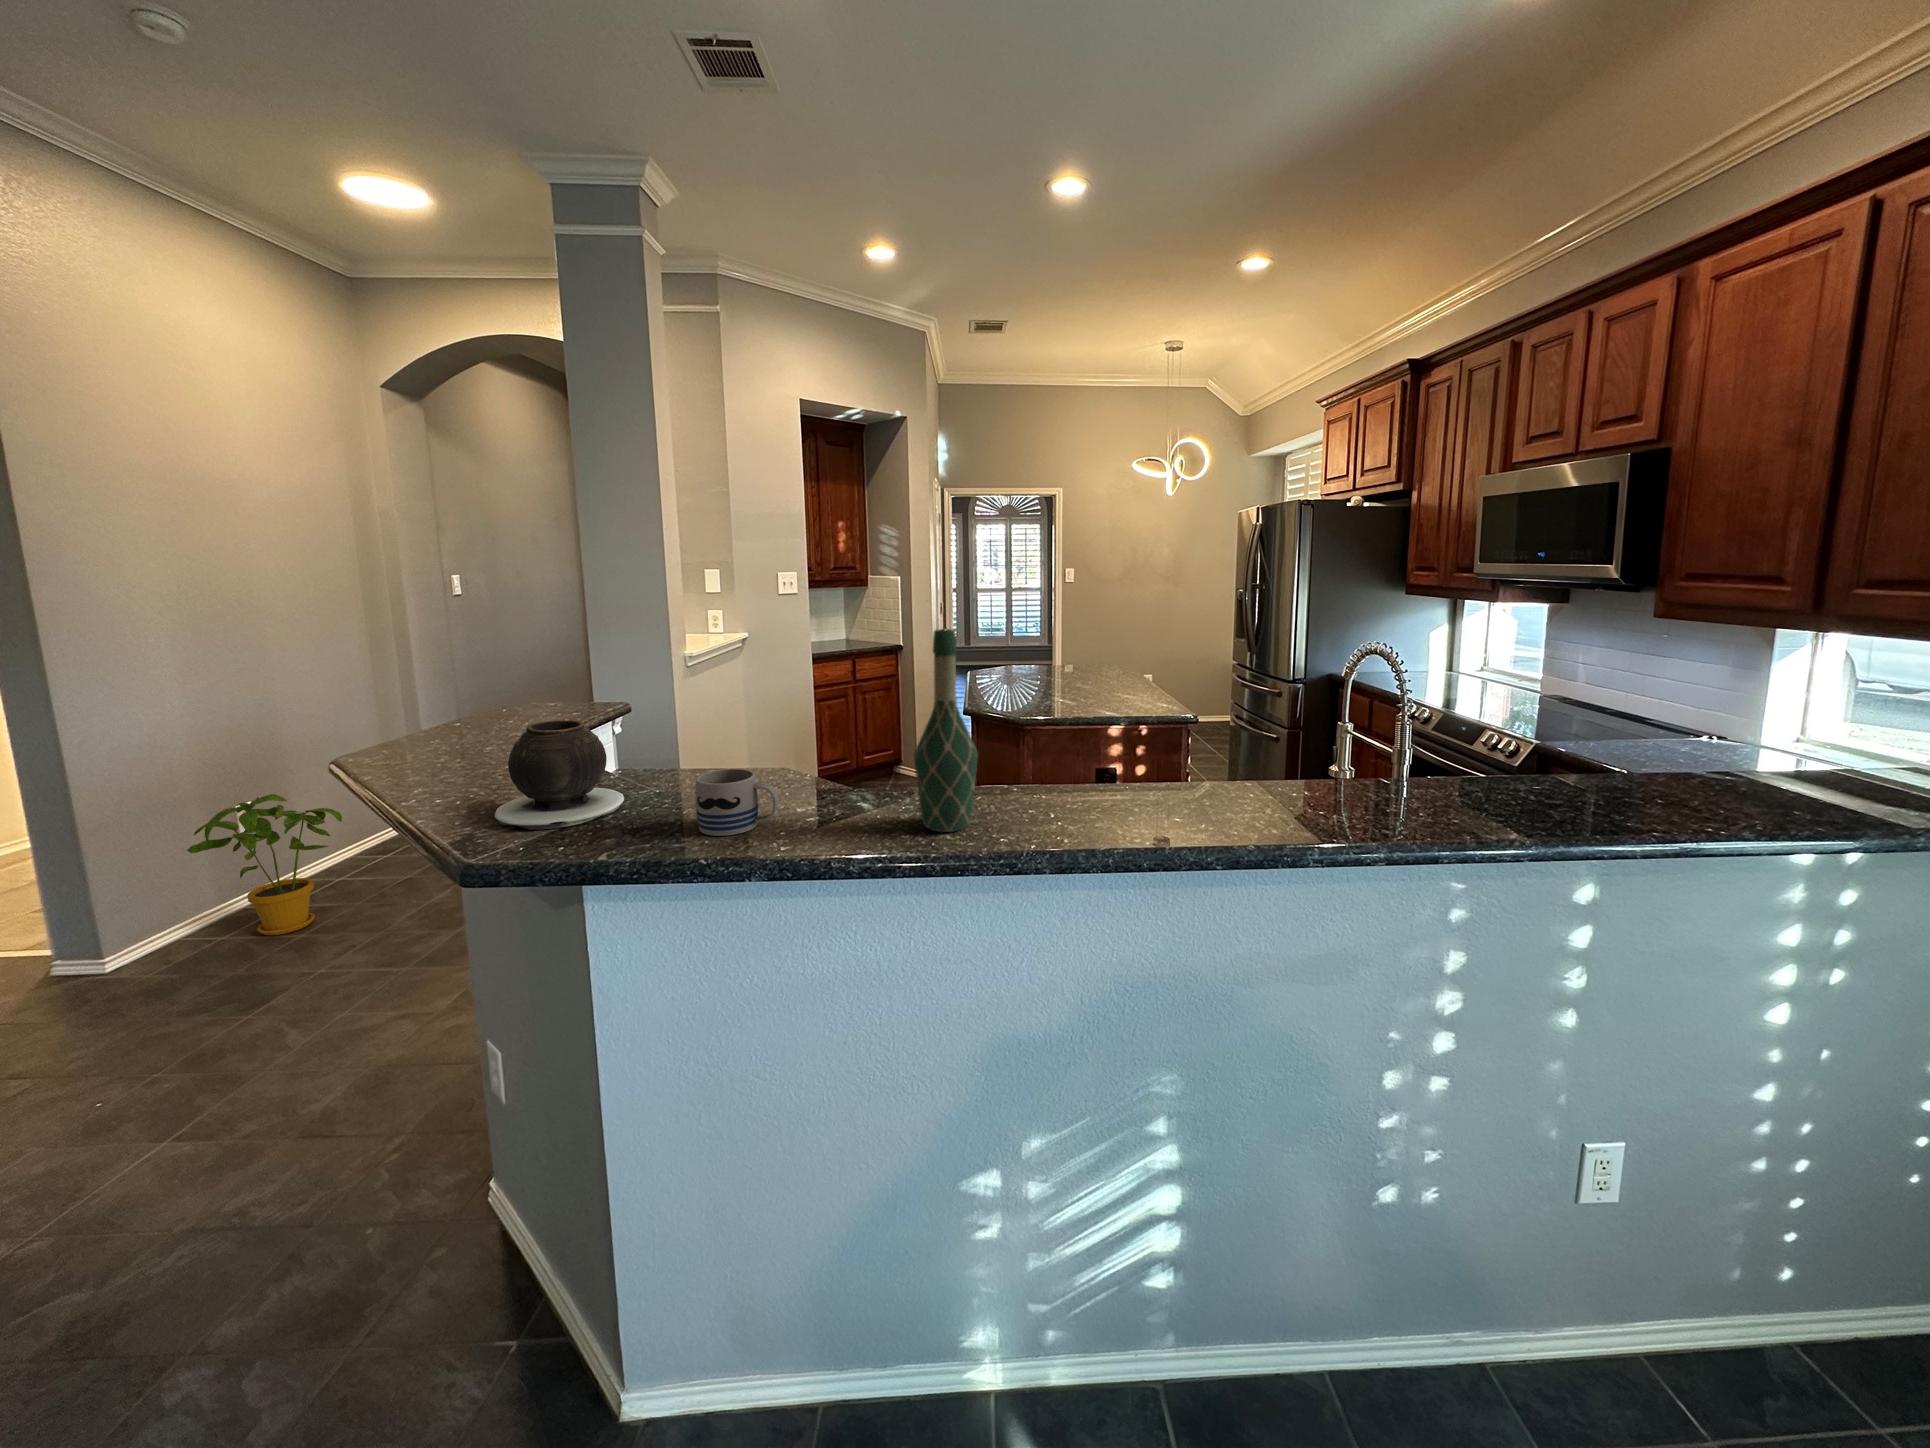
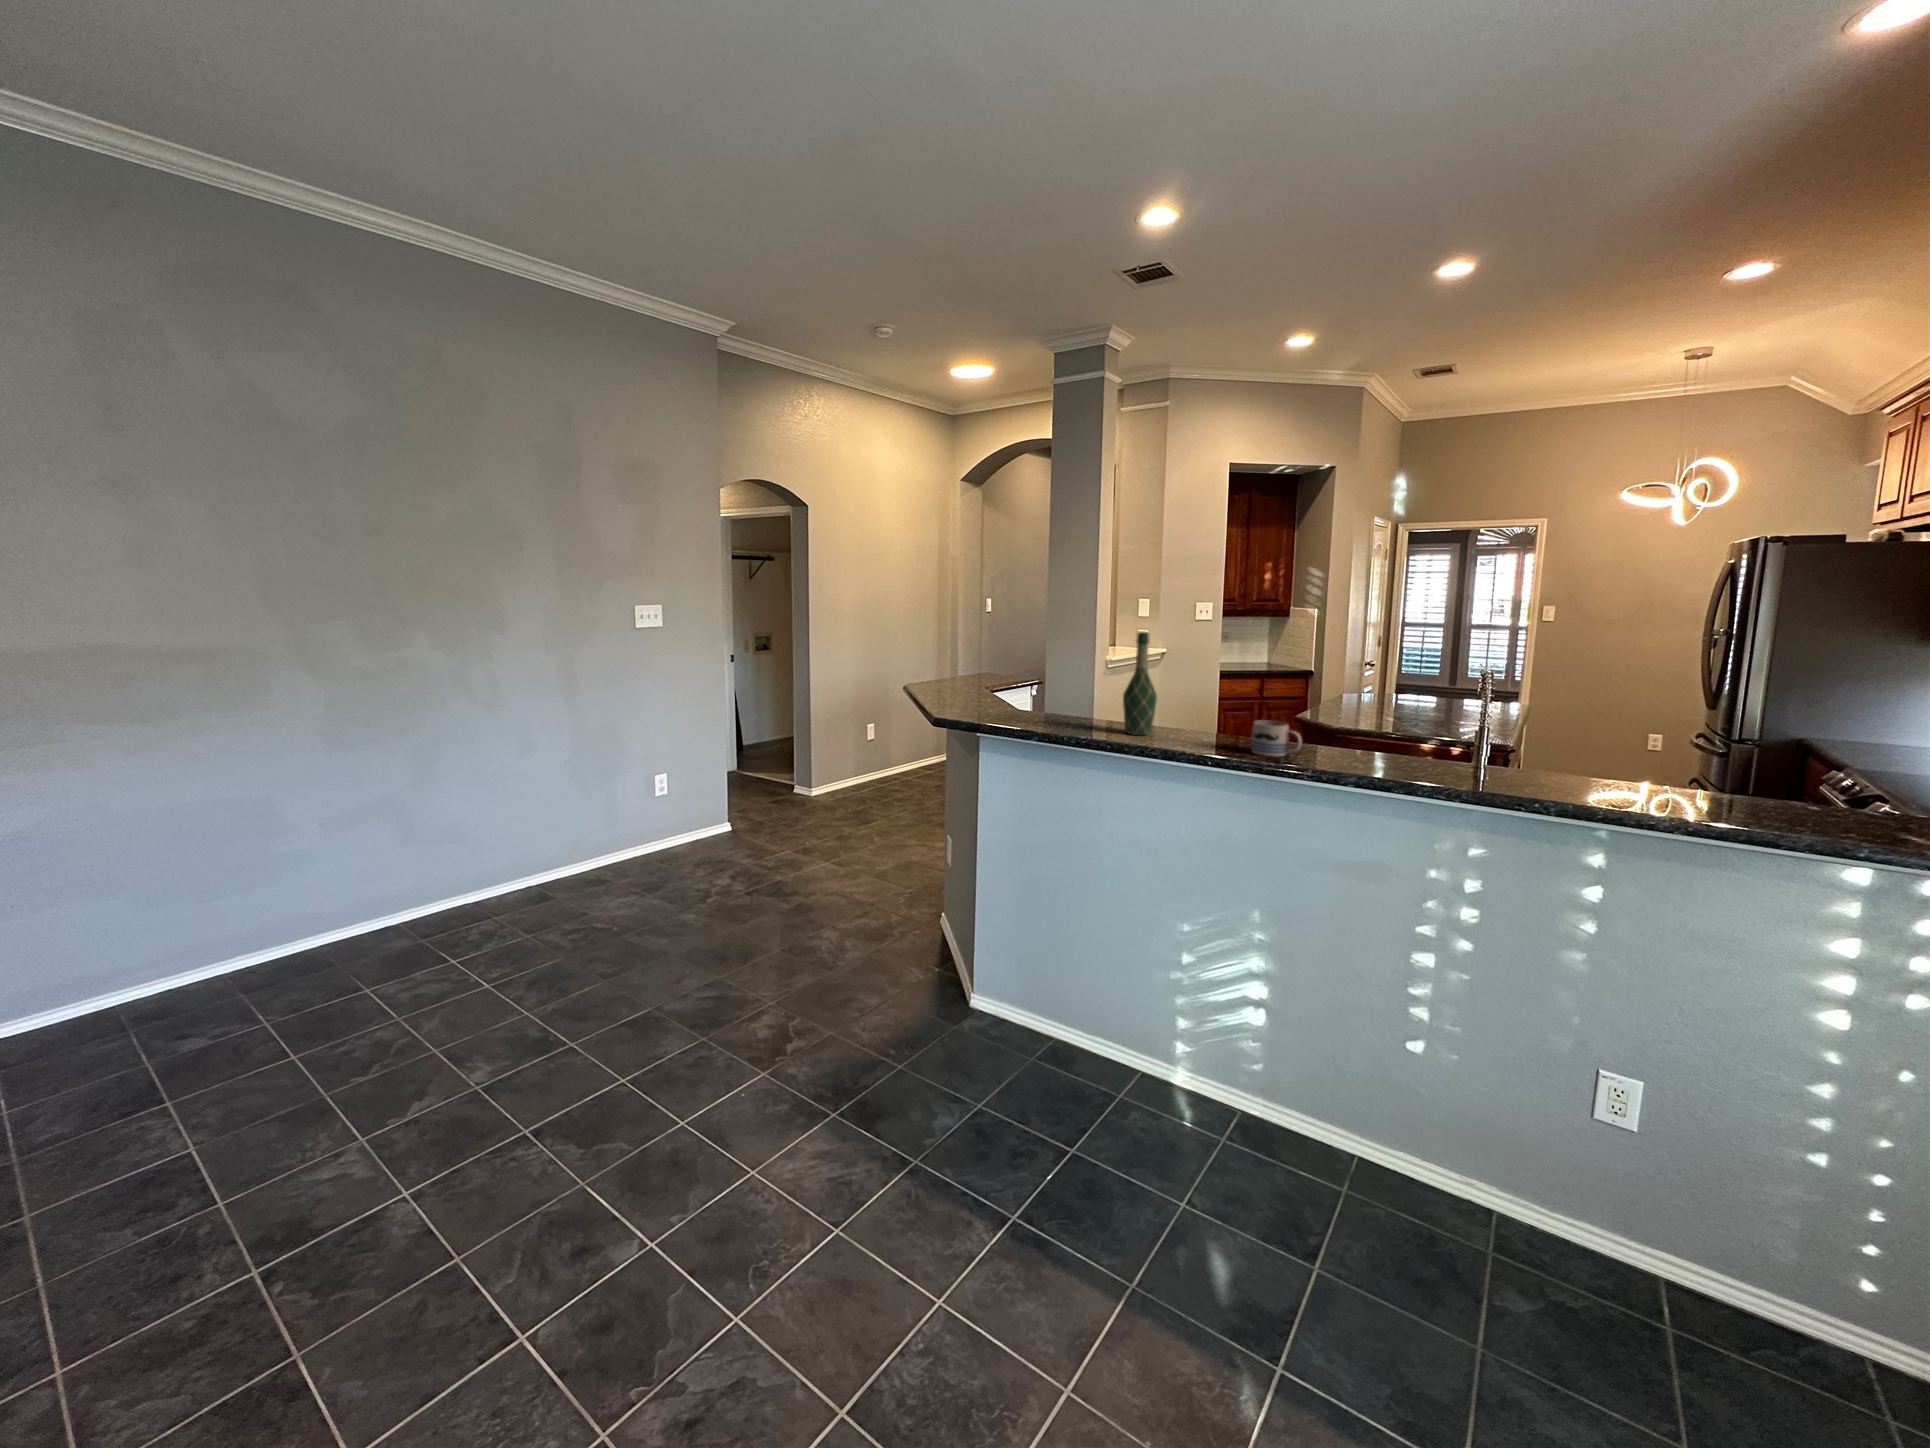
vase: present [495,720,624,830] -> none [957,665,1008,710]
mug: present [695,769,779,836] -> present [1251,720,1301,756]
house plant: present [187,794,342,935] -> none [853,712,914,790]

